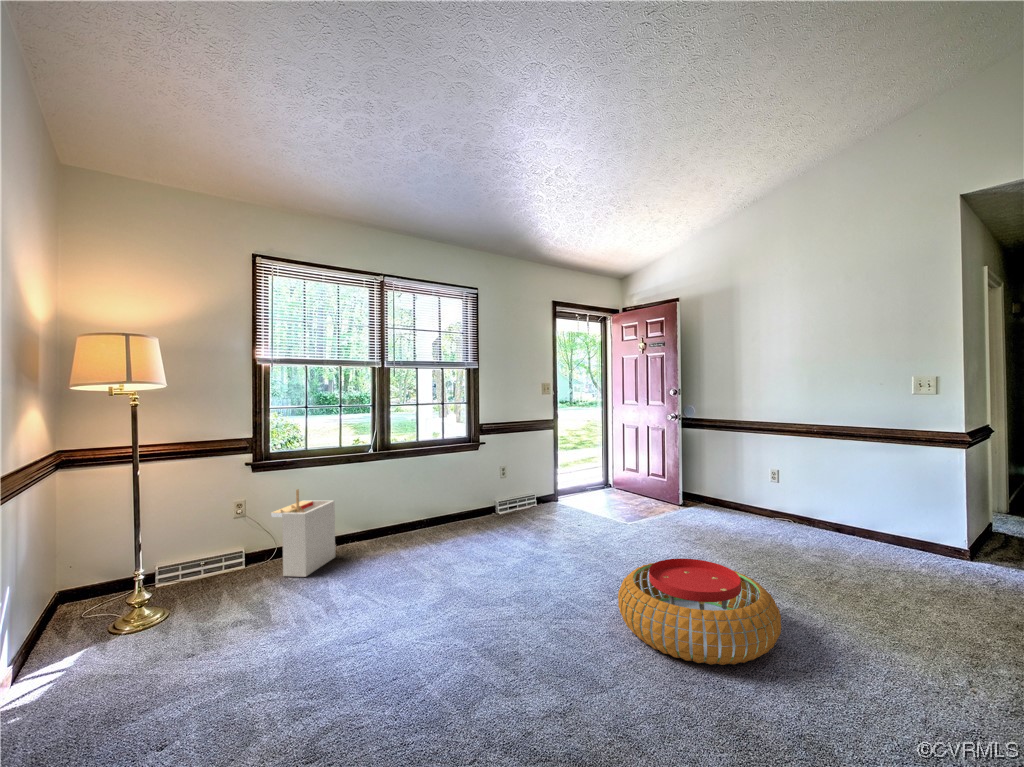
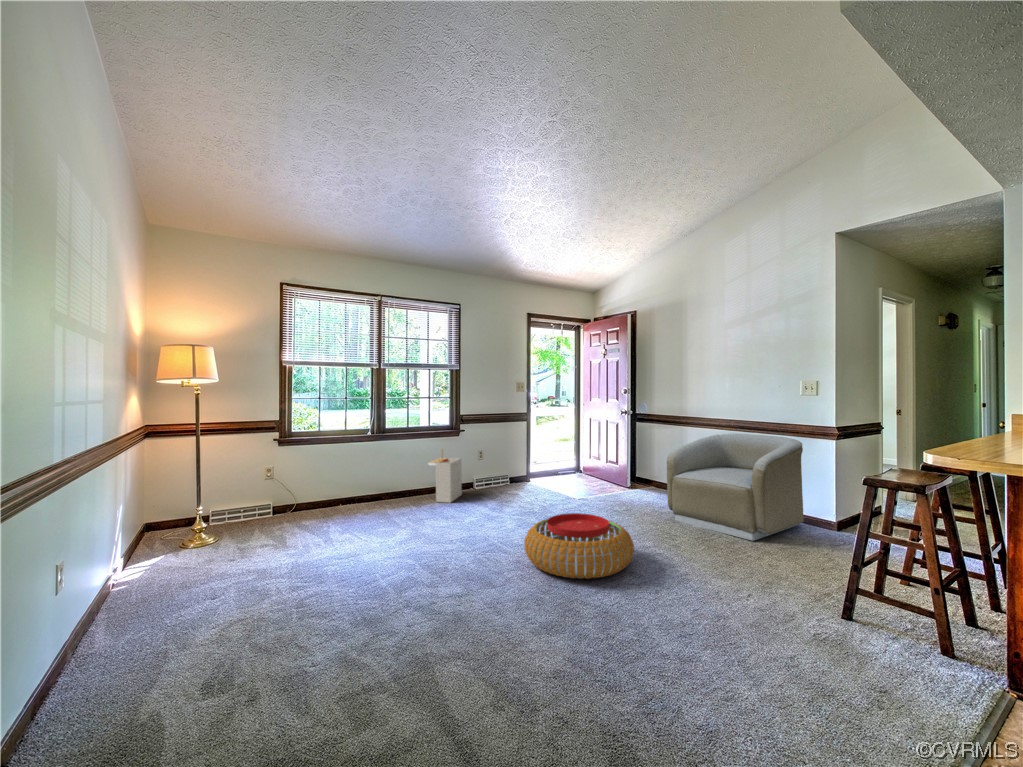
armchair: none [752,441,930,581] -> present [667,434,804,541]
storage bin: present [271,489,335,577] -> present [428,449,462,503]

